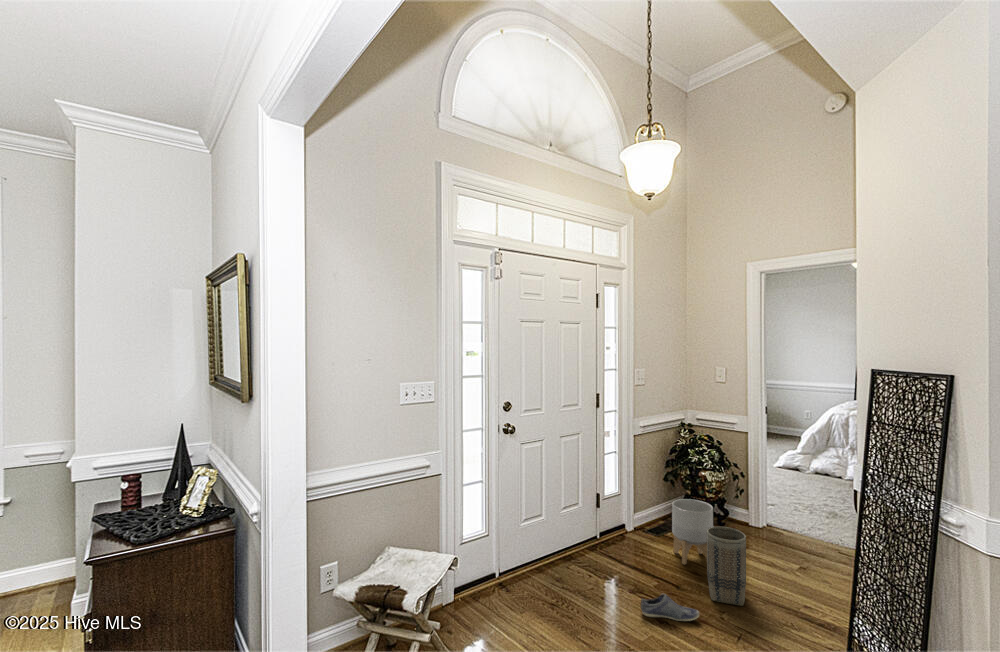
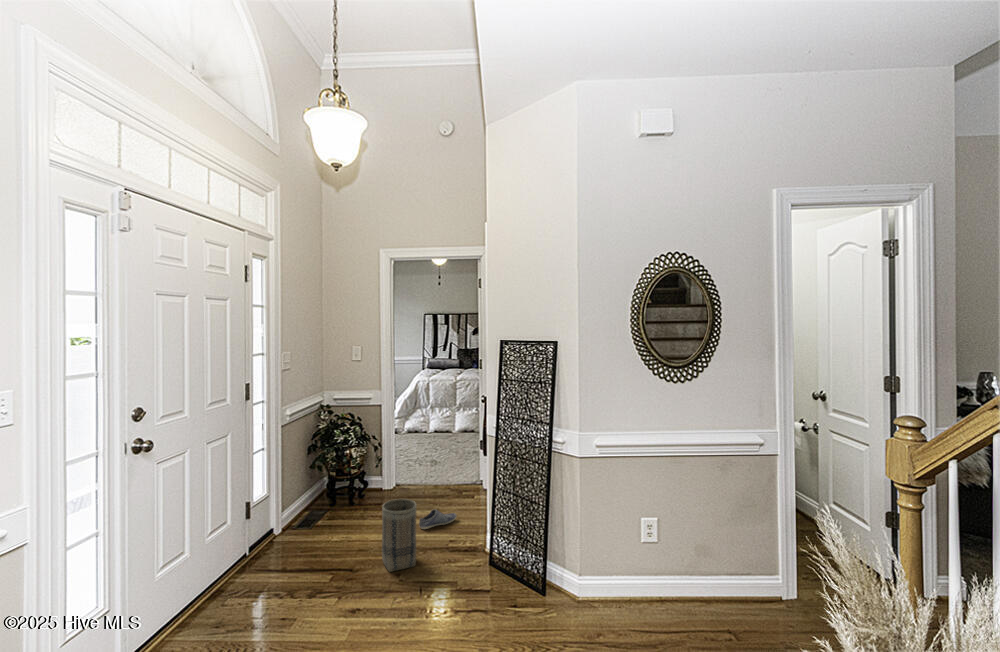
planter: present [672,499,713,565] -> none [333,481,373,548]
shoe: present [641,594,699,621] -> present [419,509,457,529]

